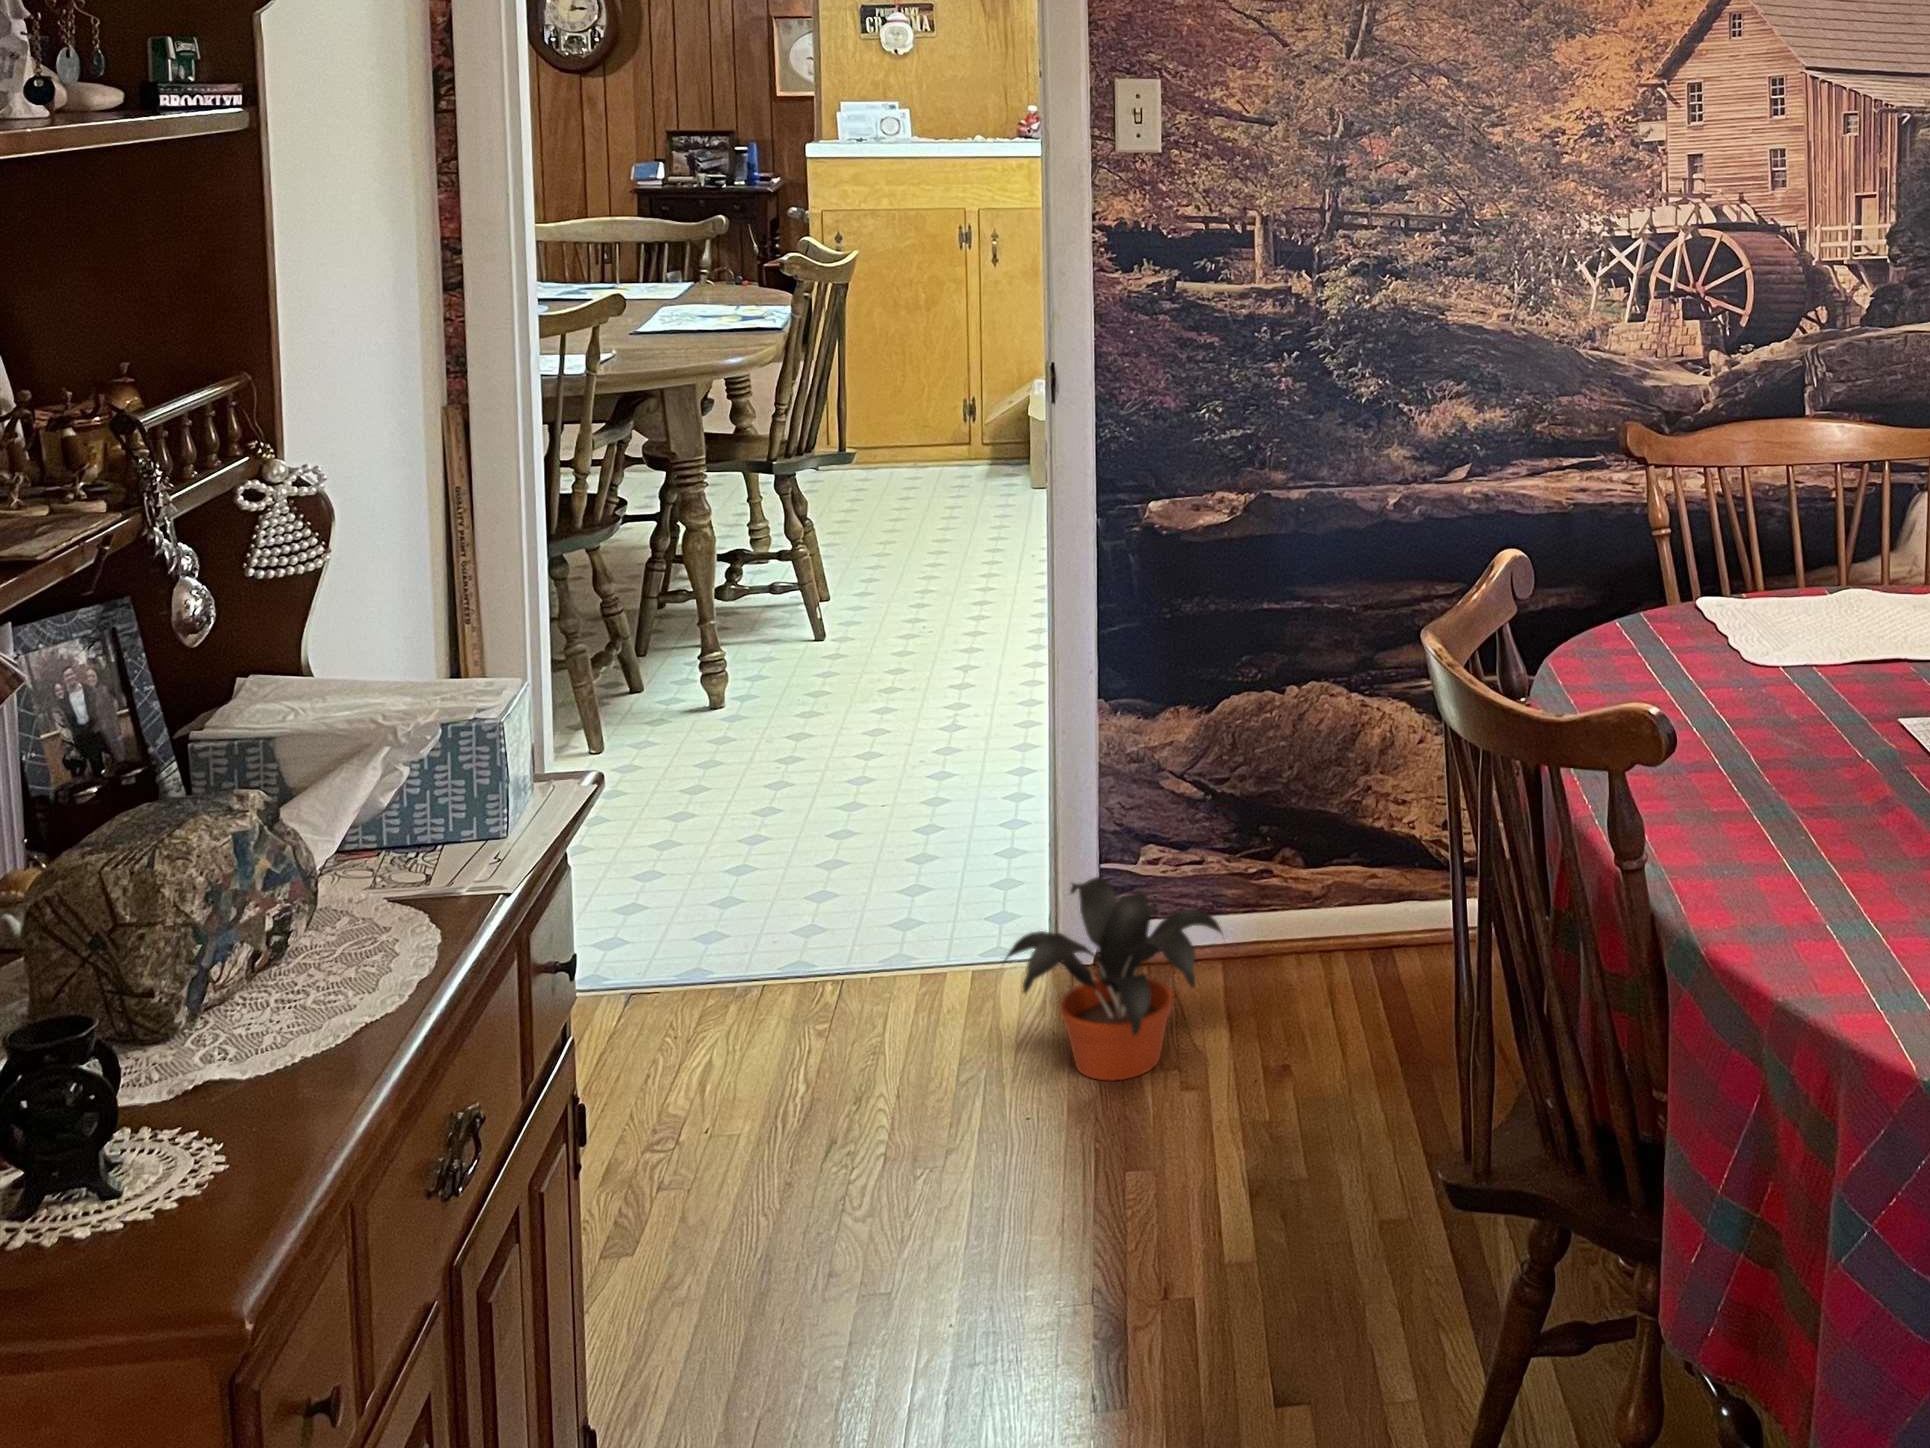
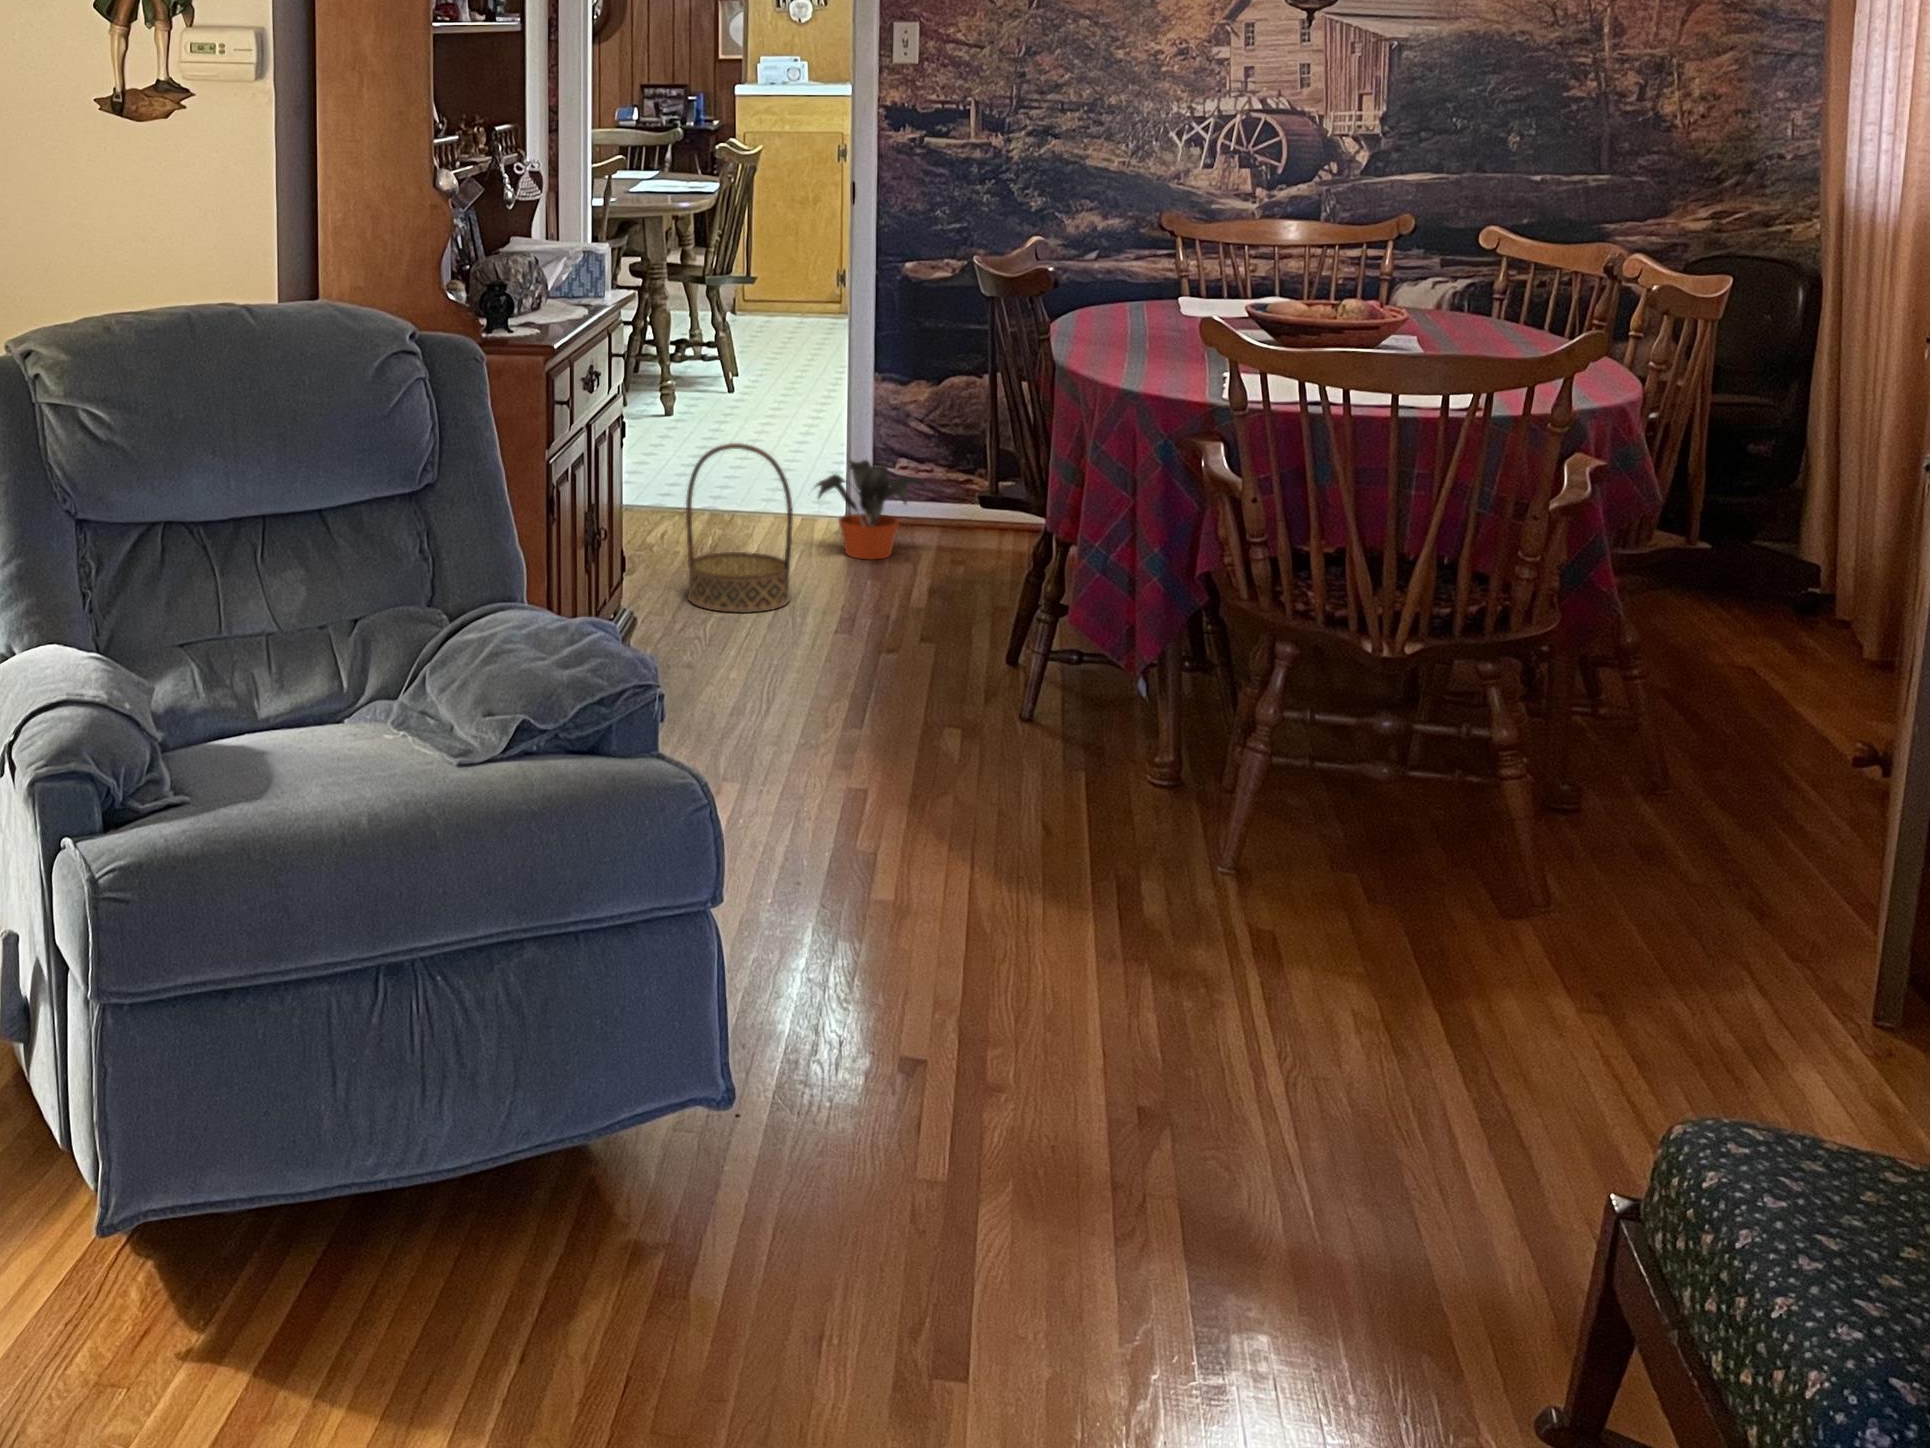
basket: none [758,978,991,1357] -> present [686,443,793,613]

